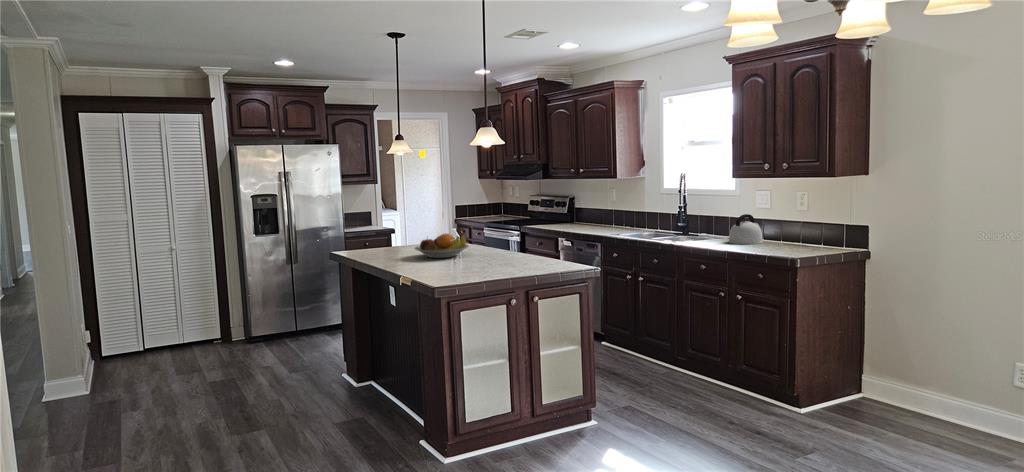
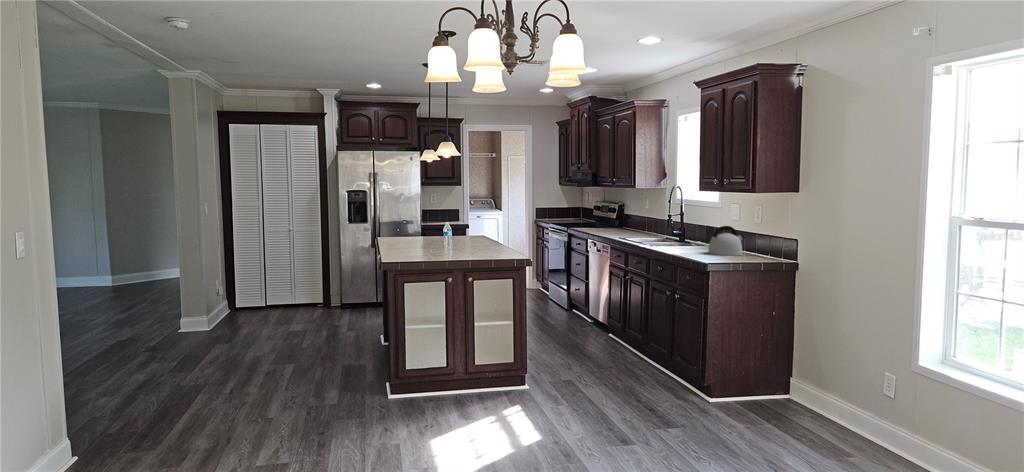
fruit bowl: present [415,234,469,258] -> none [414,227,460,247]

